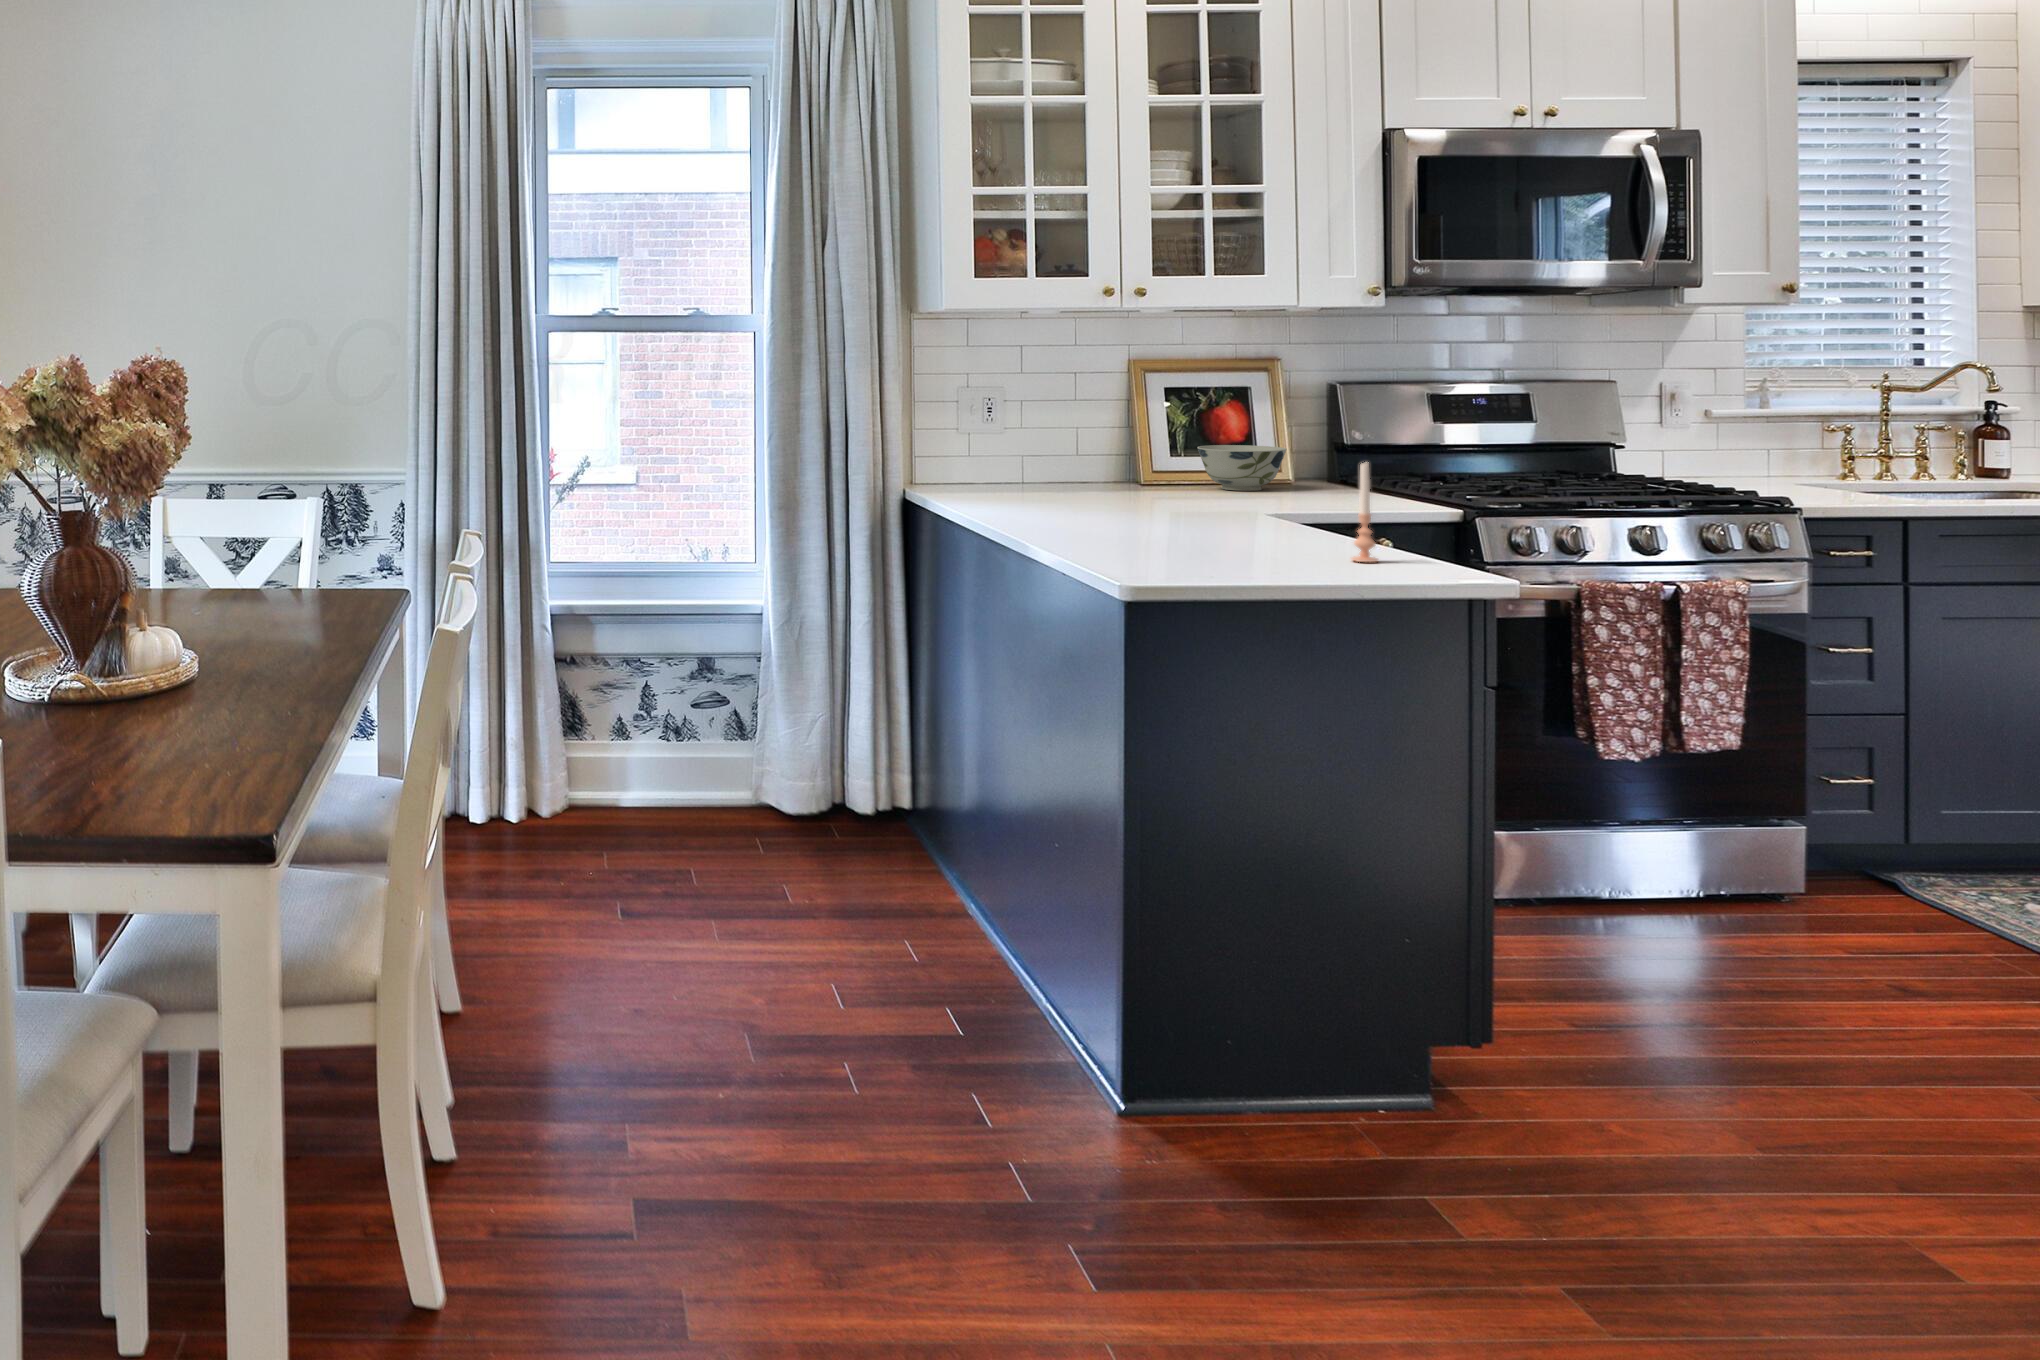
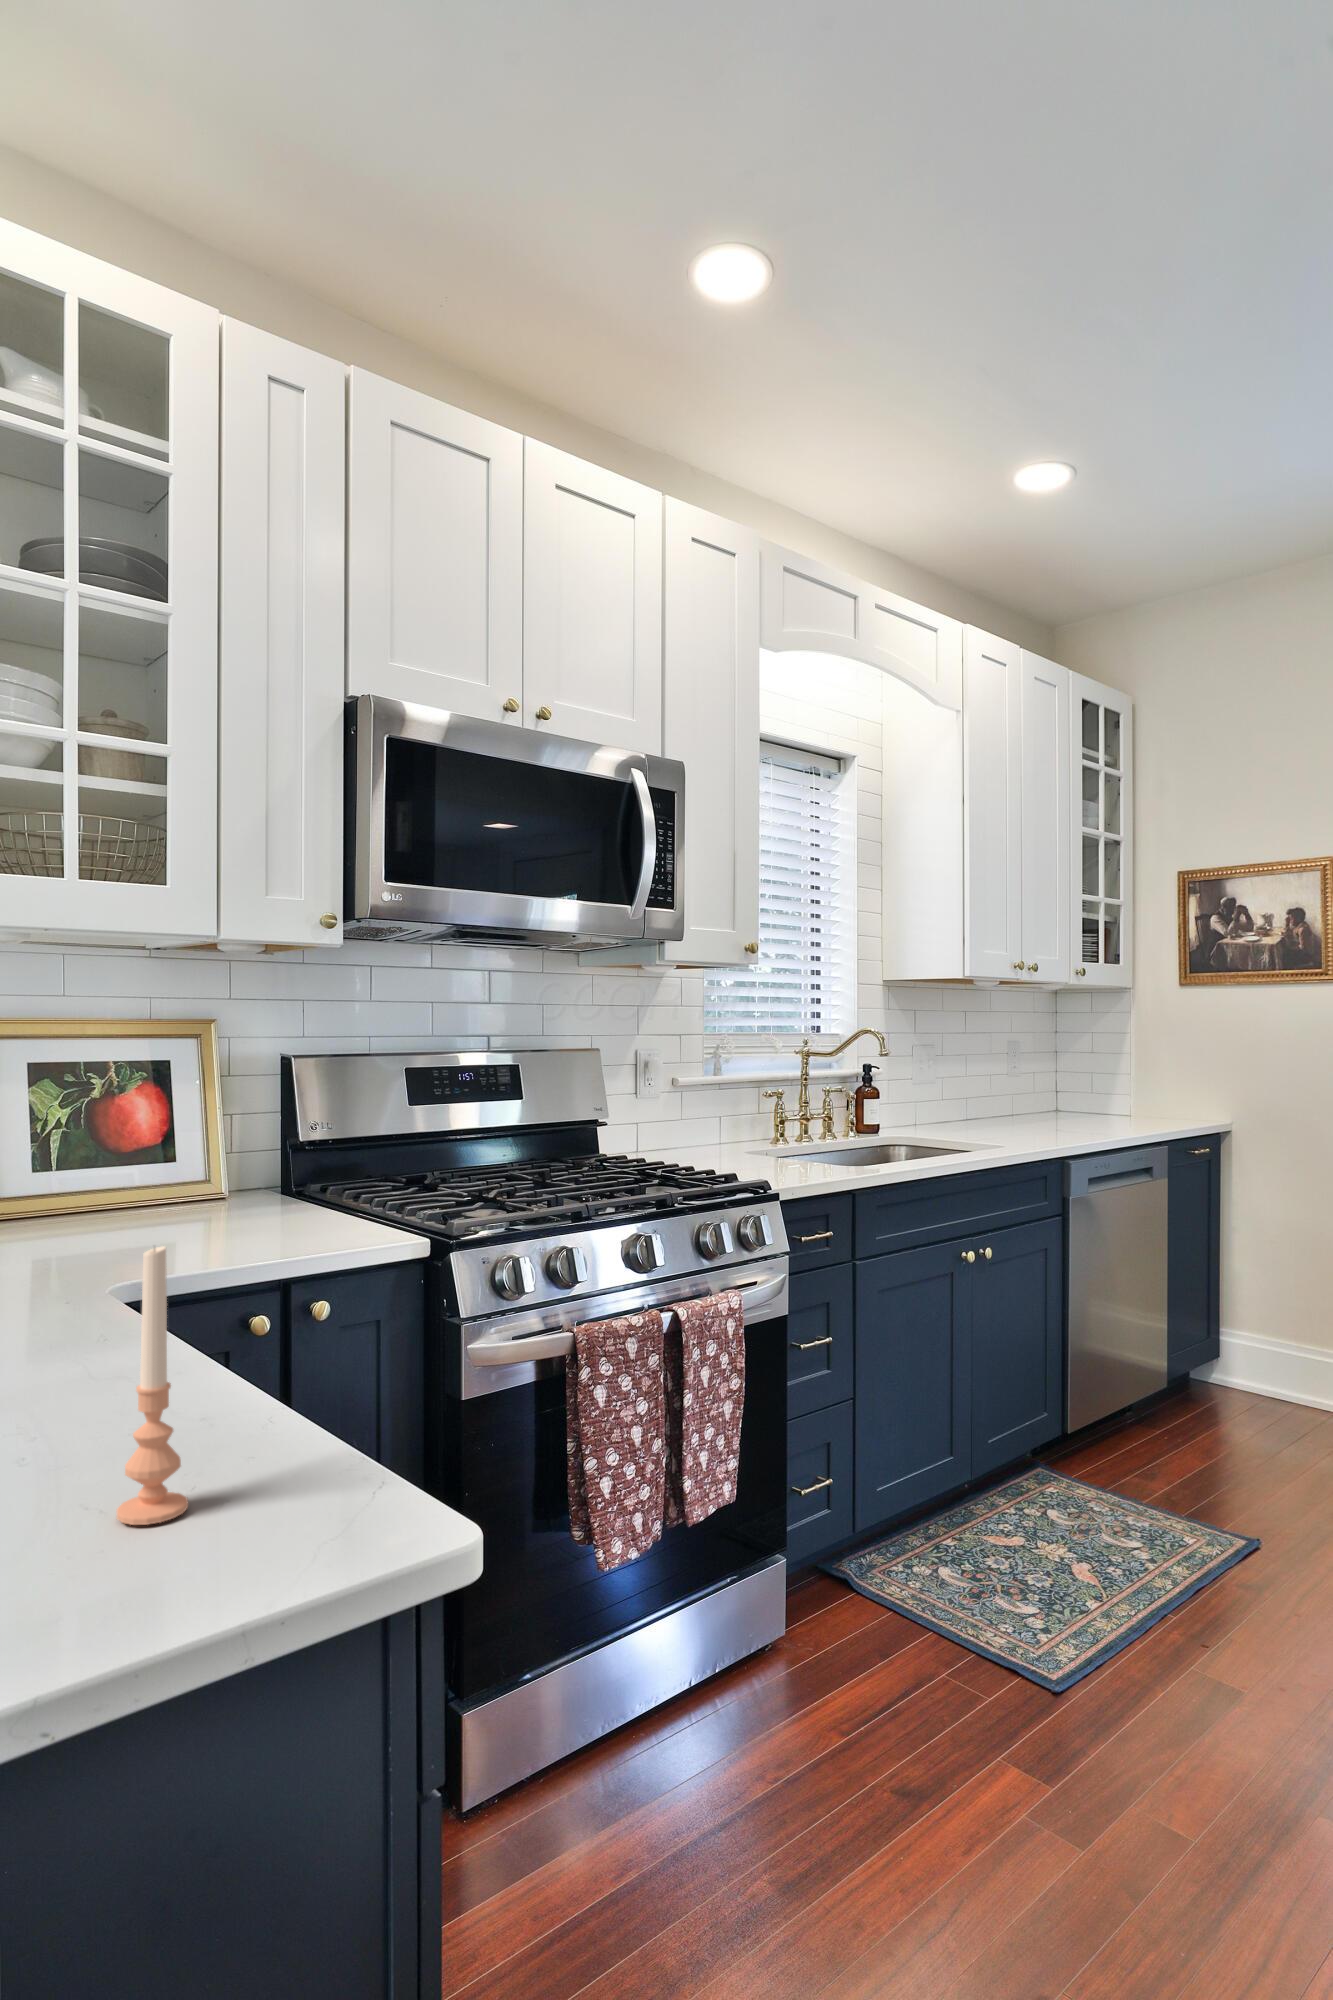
bowl: present [1197,445,1287,491] -> none [69,1147,207,1222]

